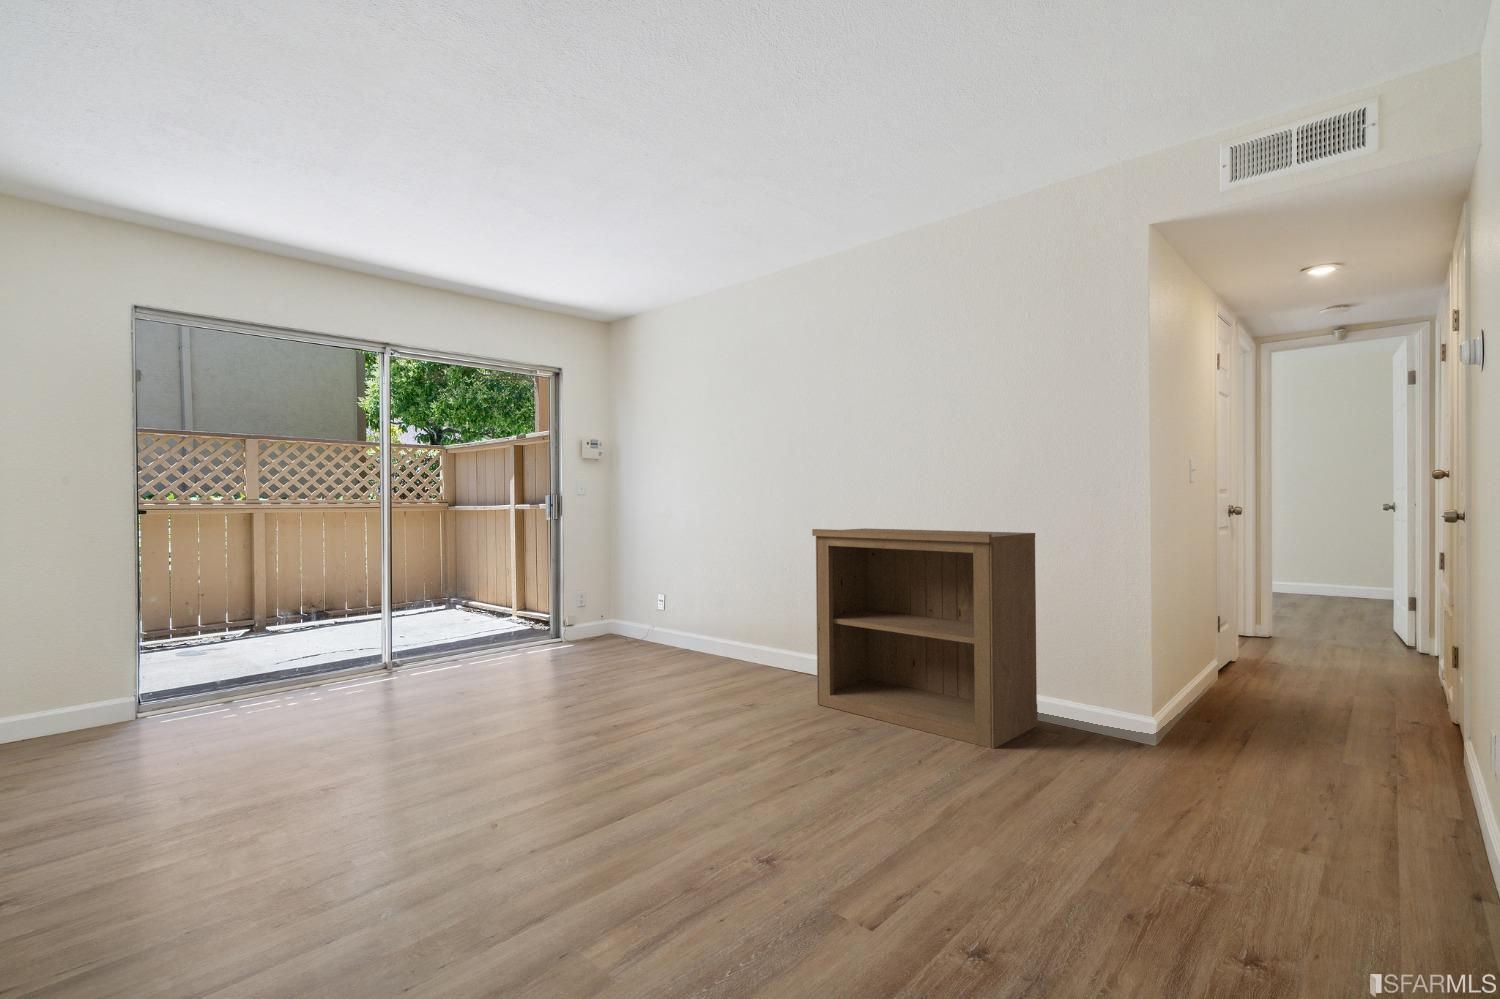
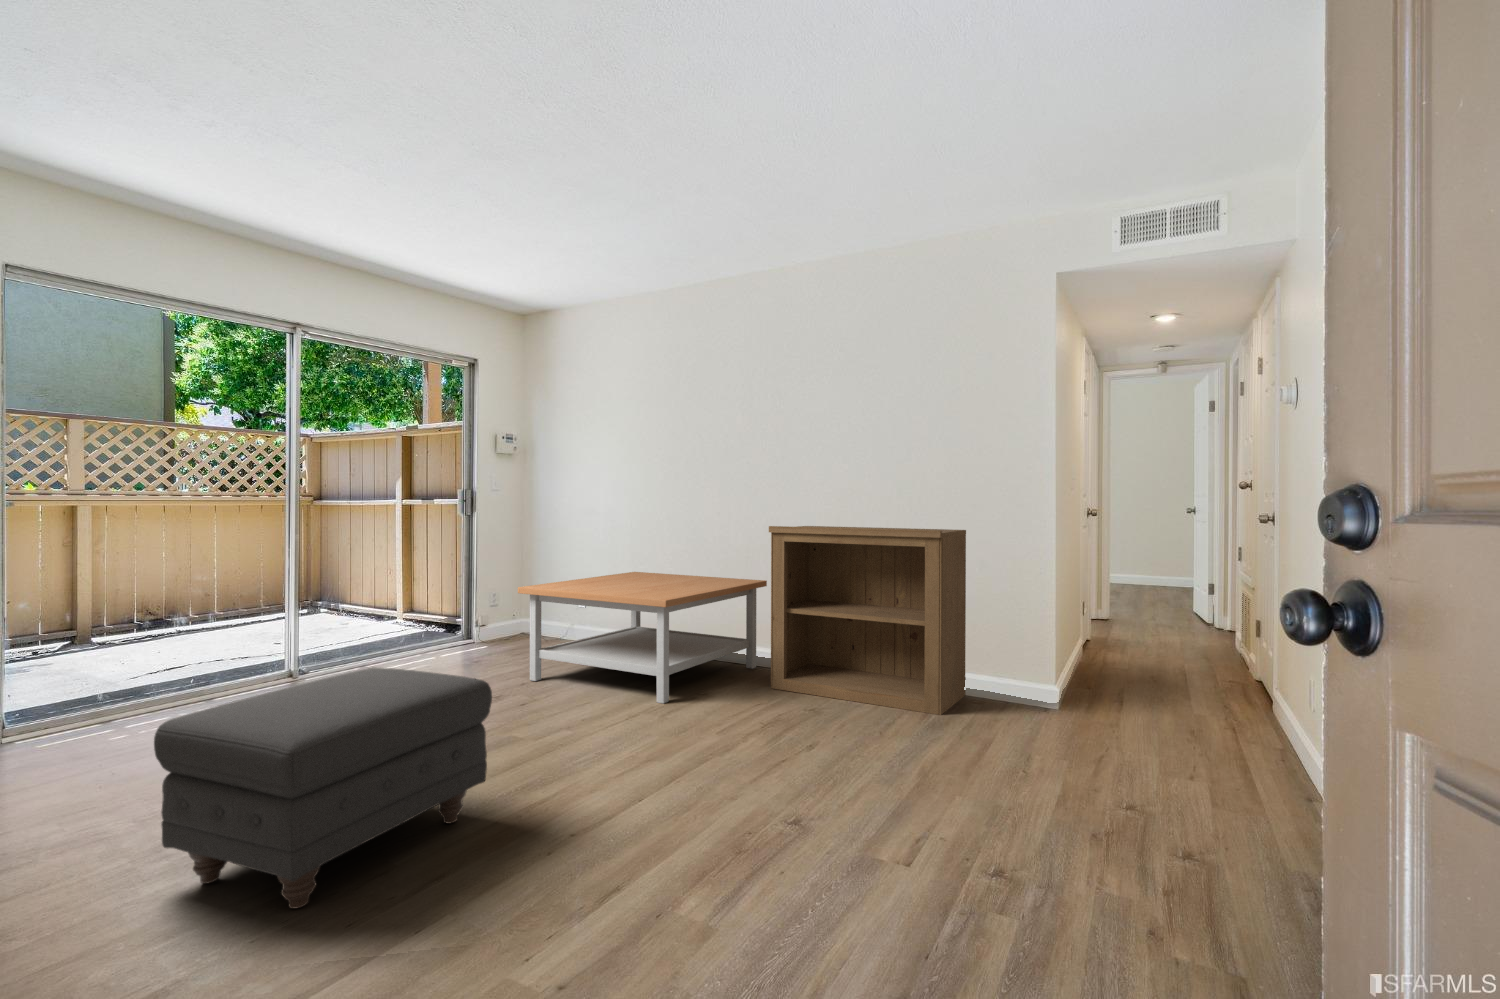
coffee table: none [573,575,828,716] -> present [518,572,767,704]
ottoman: none [99,672,442,919] -> present [154,668,492,908]

